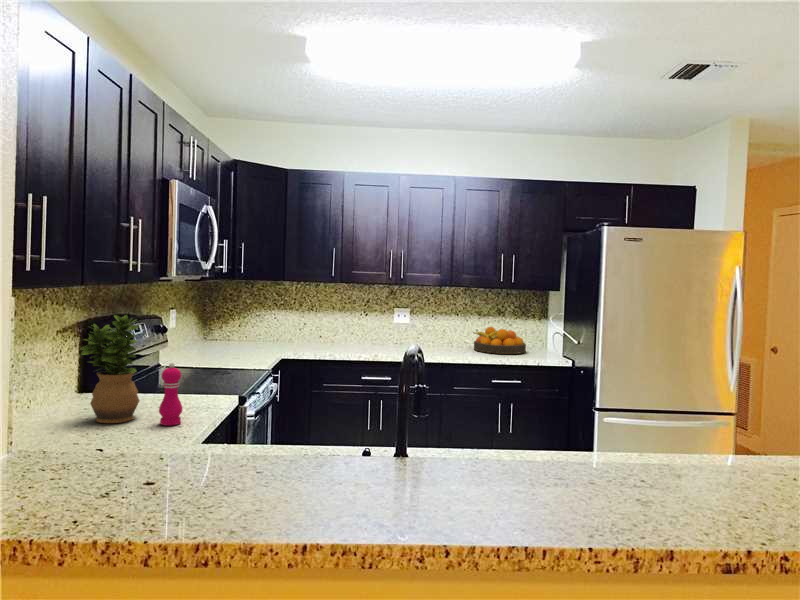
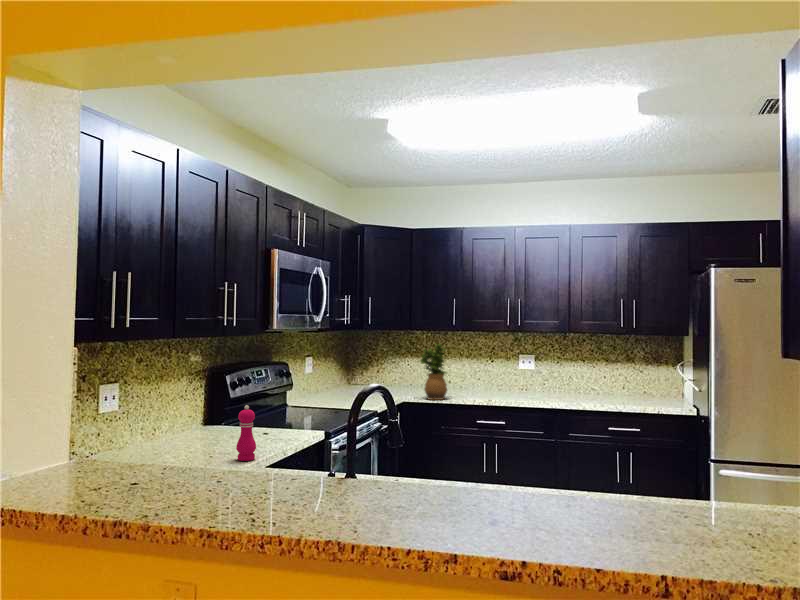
potted plant: present [80,315,140,423] -> present [420,344,447,400]
fruit bowl: present [474,327,526,354] -> none [604,374,666,404]

